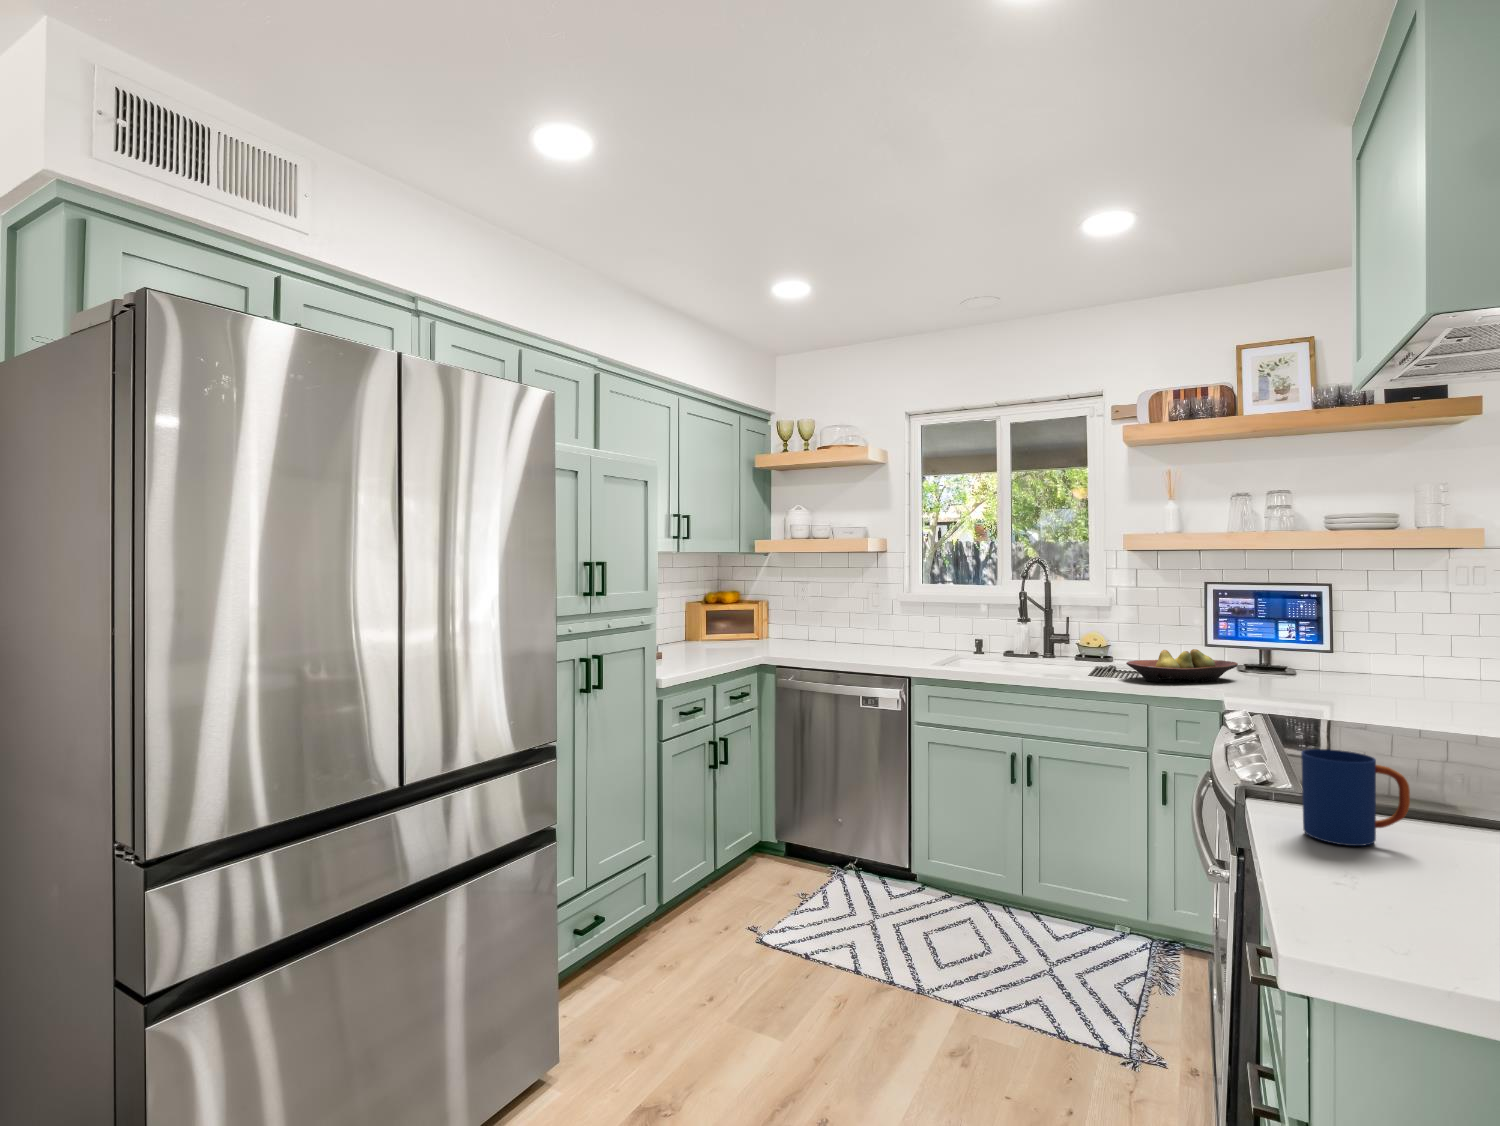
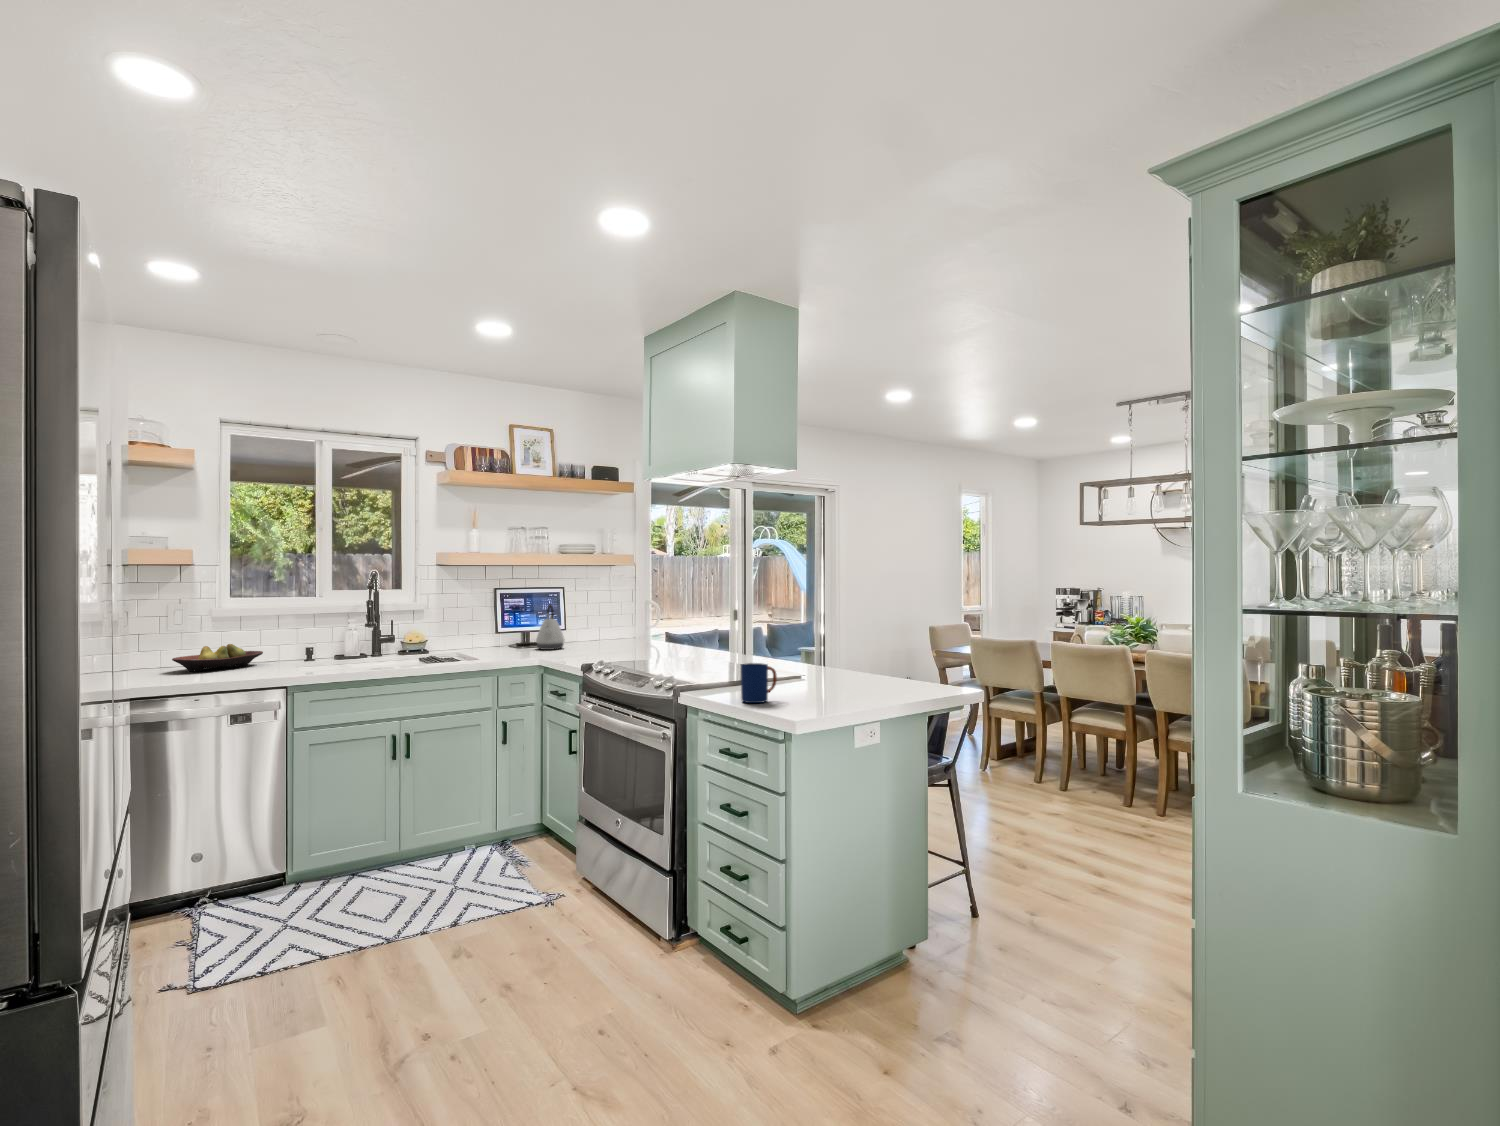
kettle: none [1258,606,1309,675] -> present [536,604,565,650]
fruit bowl: present [1126,649,1238,682] -> present [172,644,263,672]

